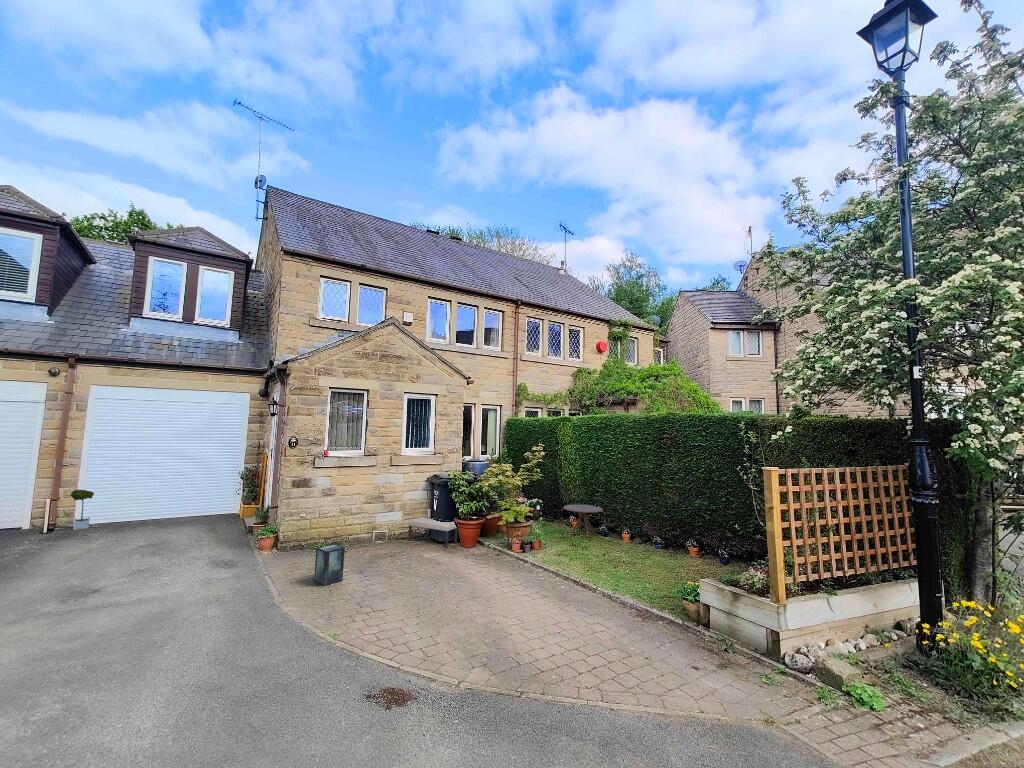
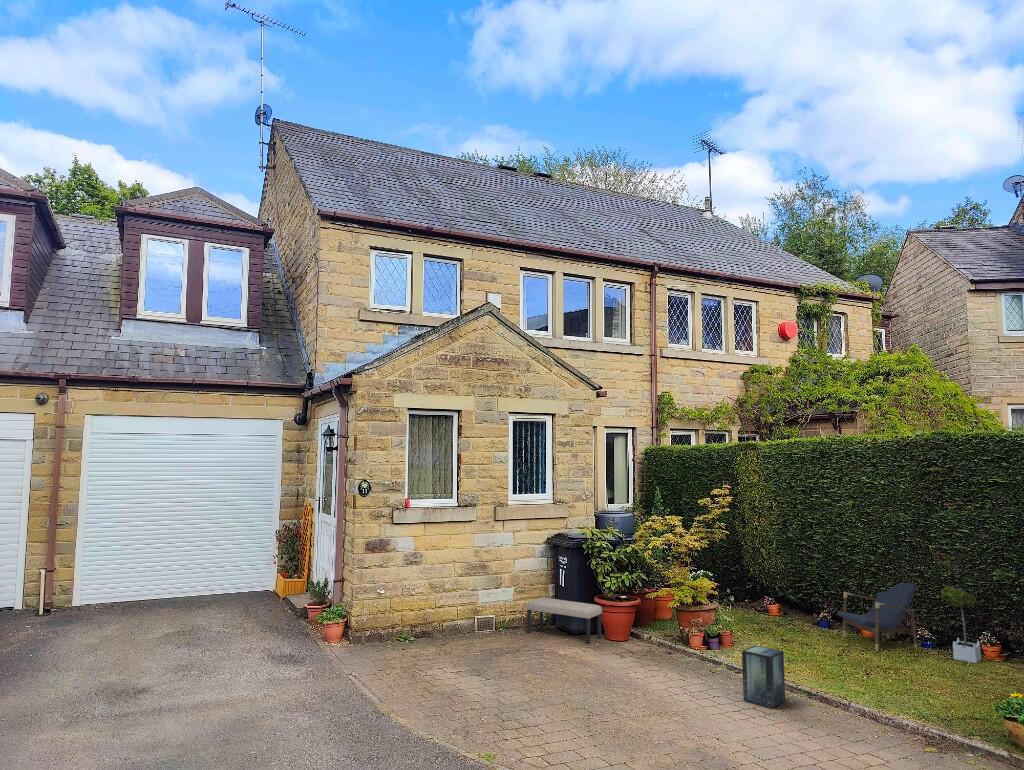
potted tree: present [71,489,94,530] -> present [941,586,981,663]
lounge chair: none [605,504,651,550] -> present [837,582,917,651]
round table: present [564,505,603,538] -> none [761,580,827,633]
storage box: present [314,544,345,586] -> present [742,645,785,709]

